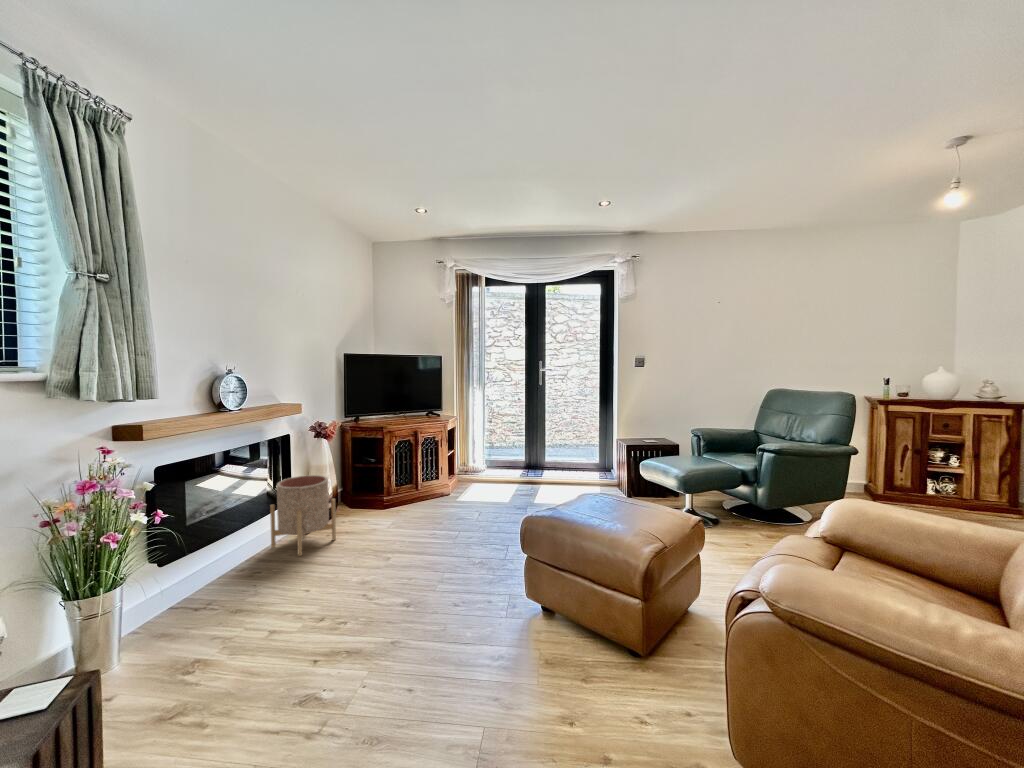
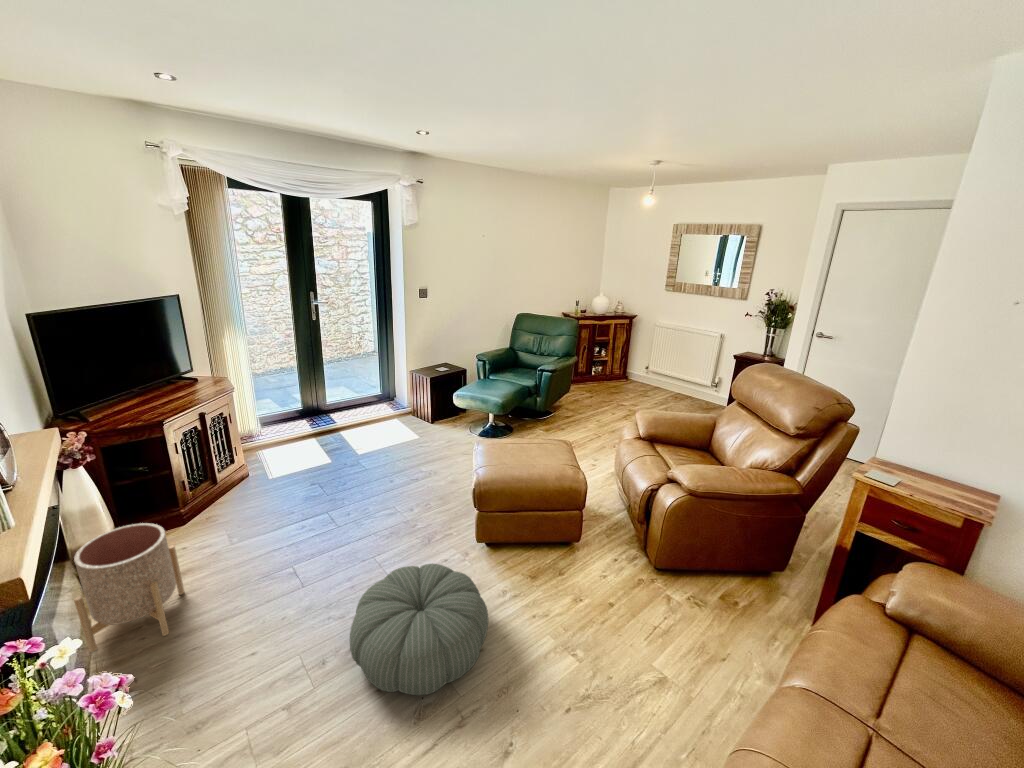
pouf: none [300,565,455,693] -> present [350,564,488,695]

